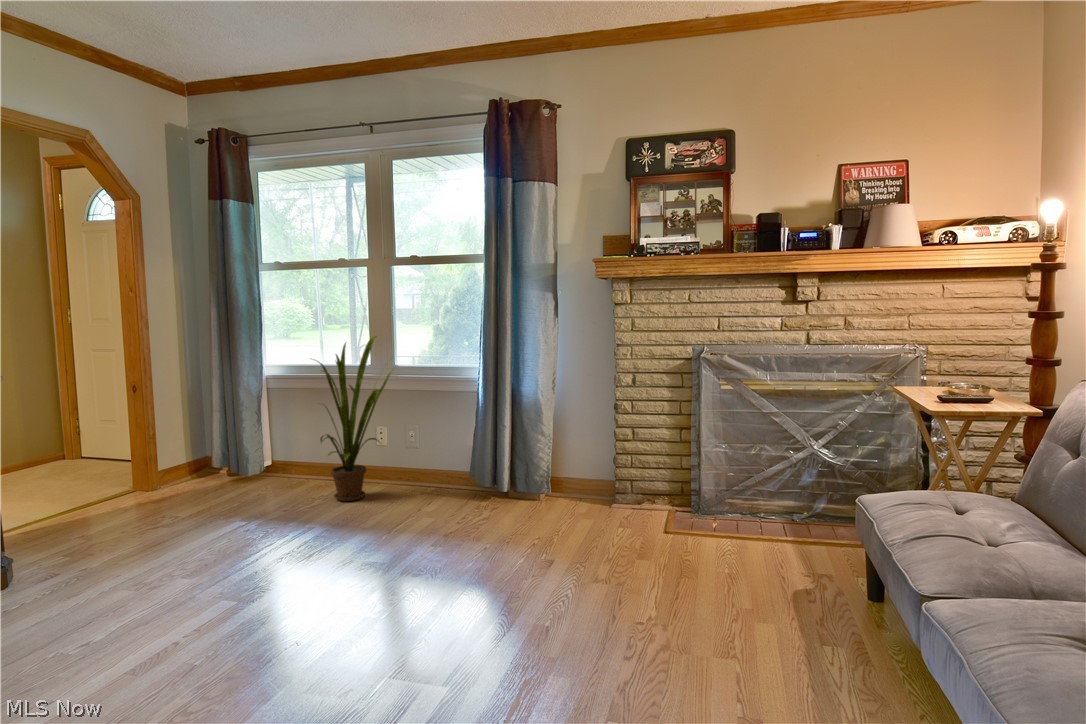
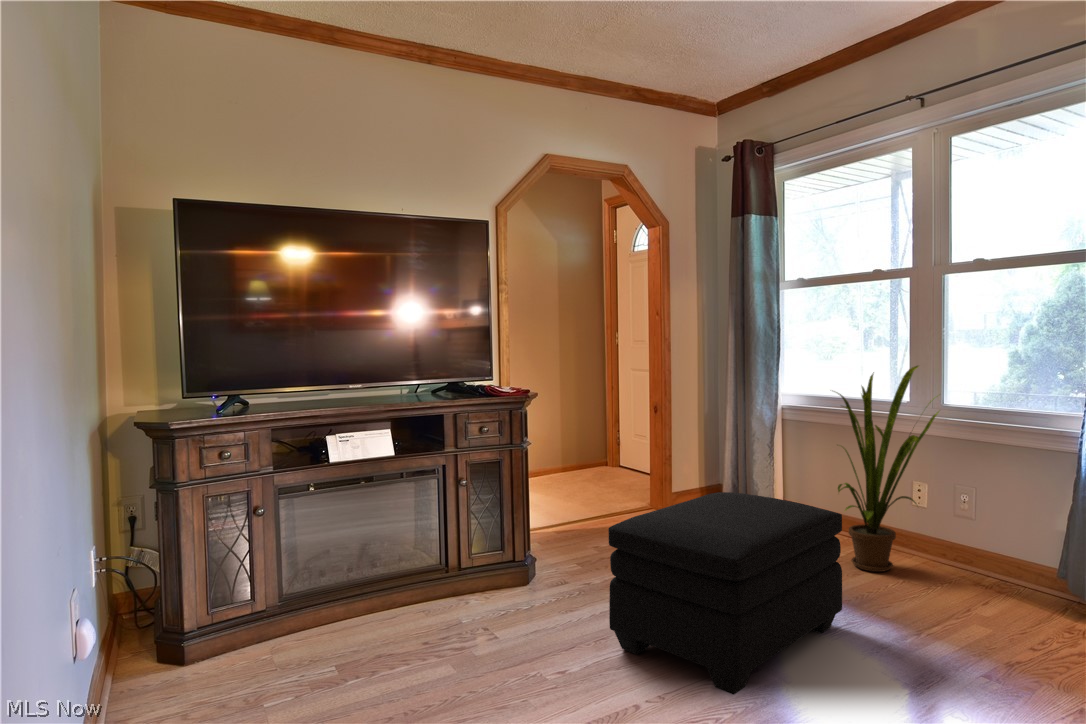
ottoman: none [107,453,332,621] -> present [608,492,842,695]

